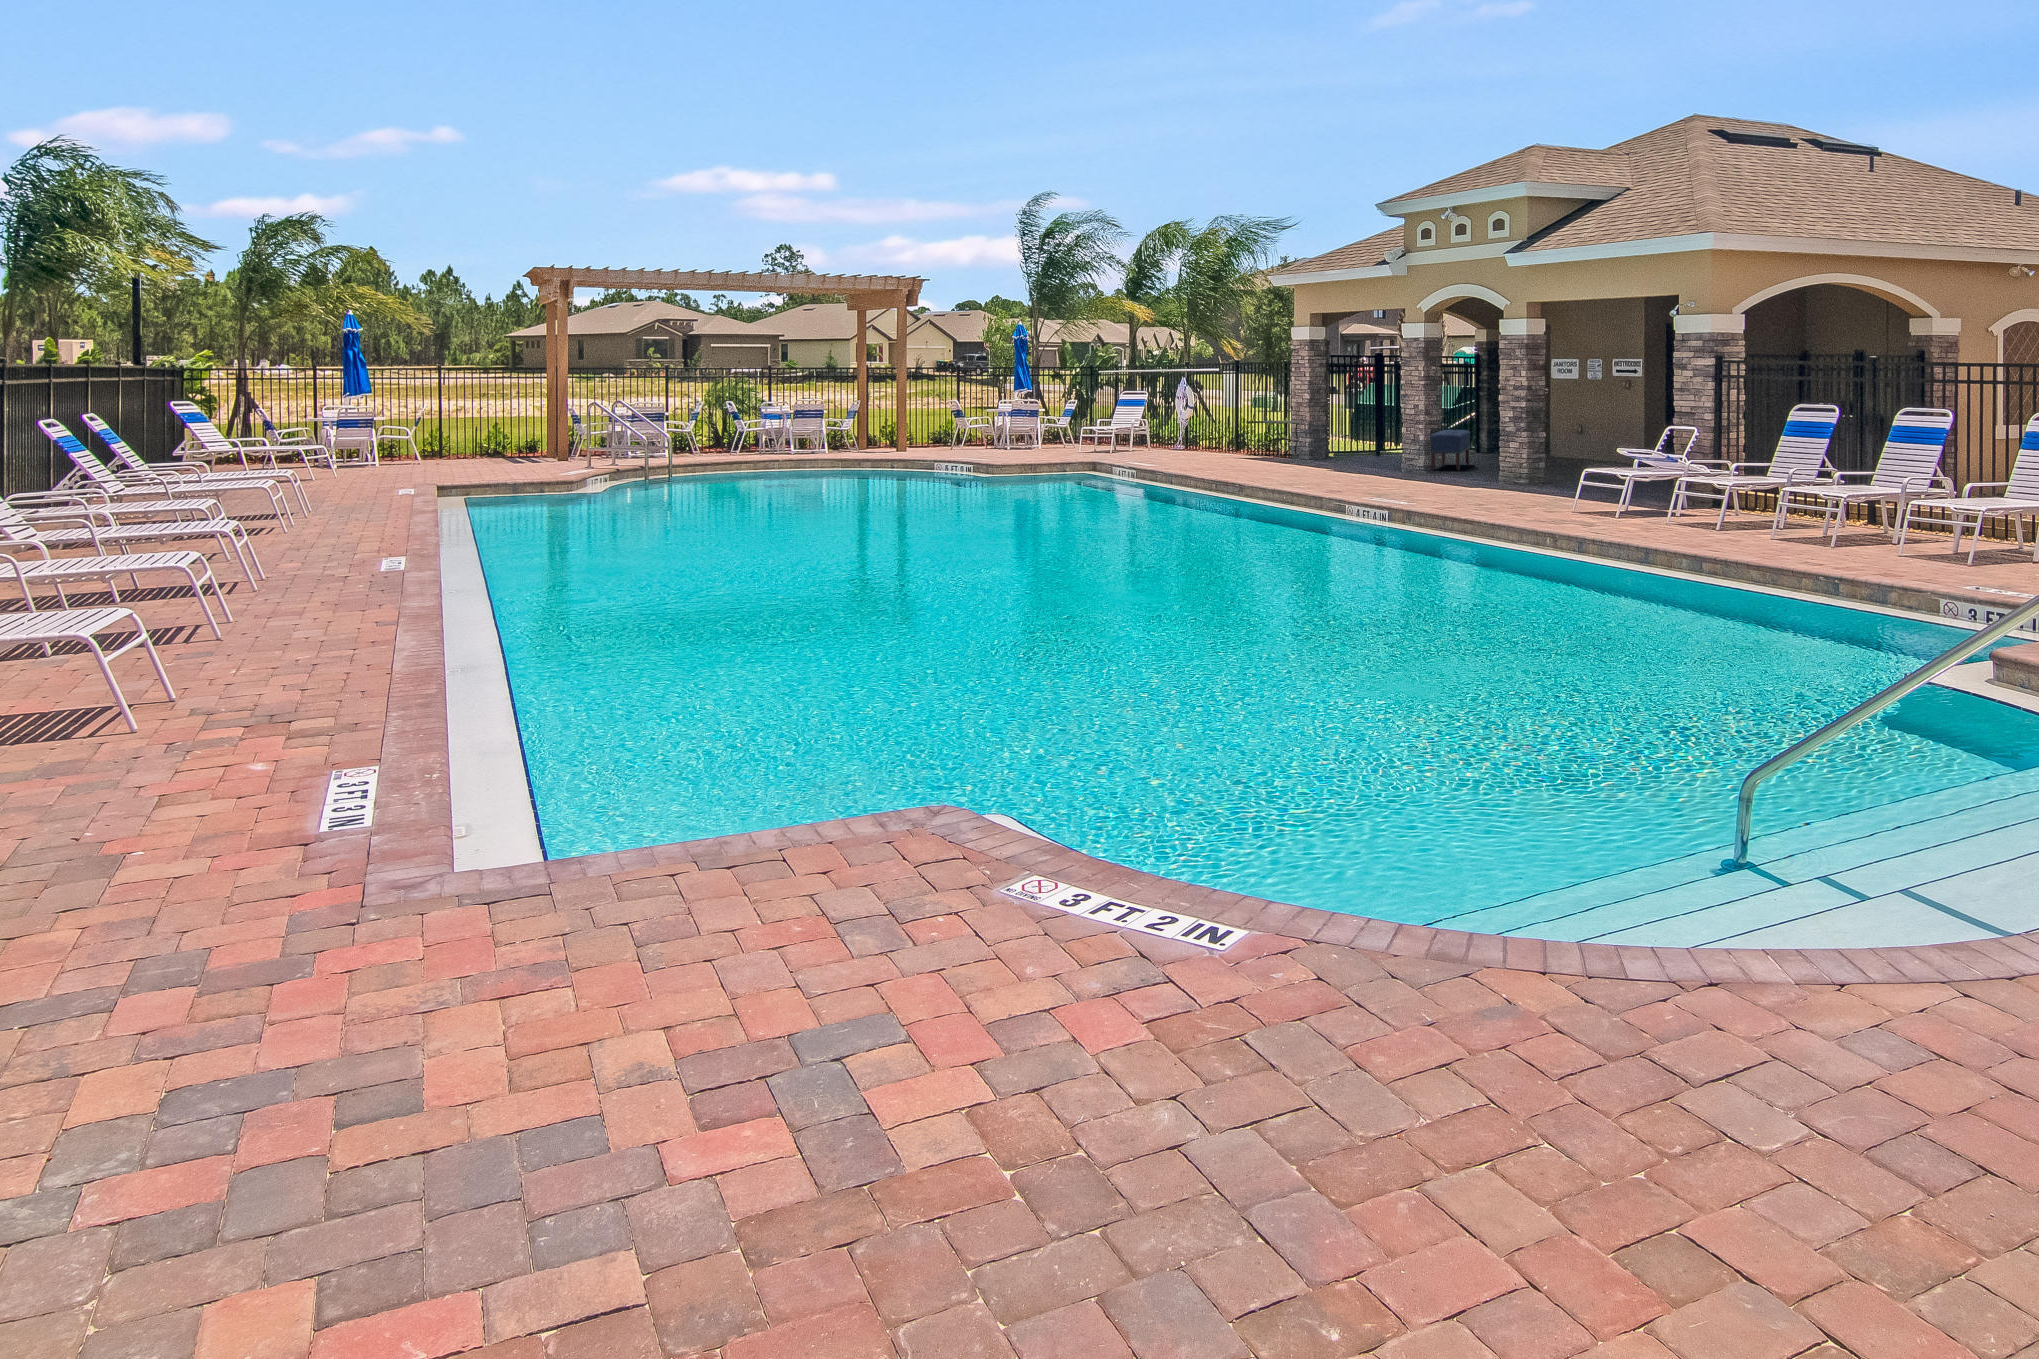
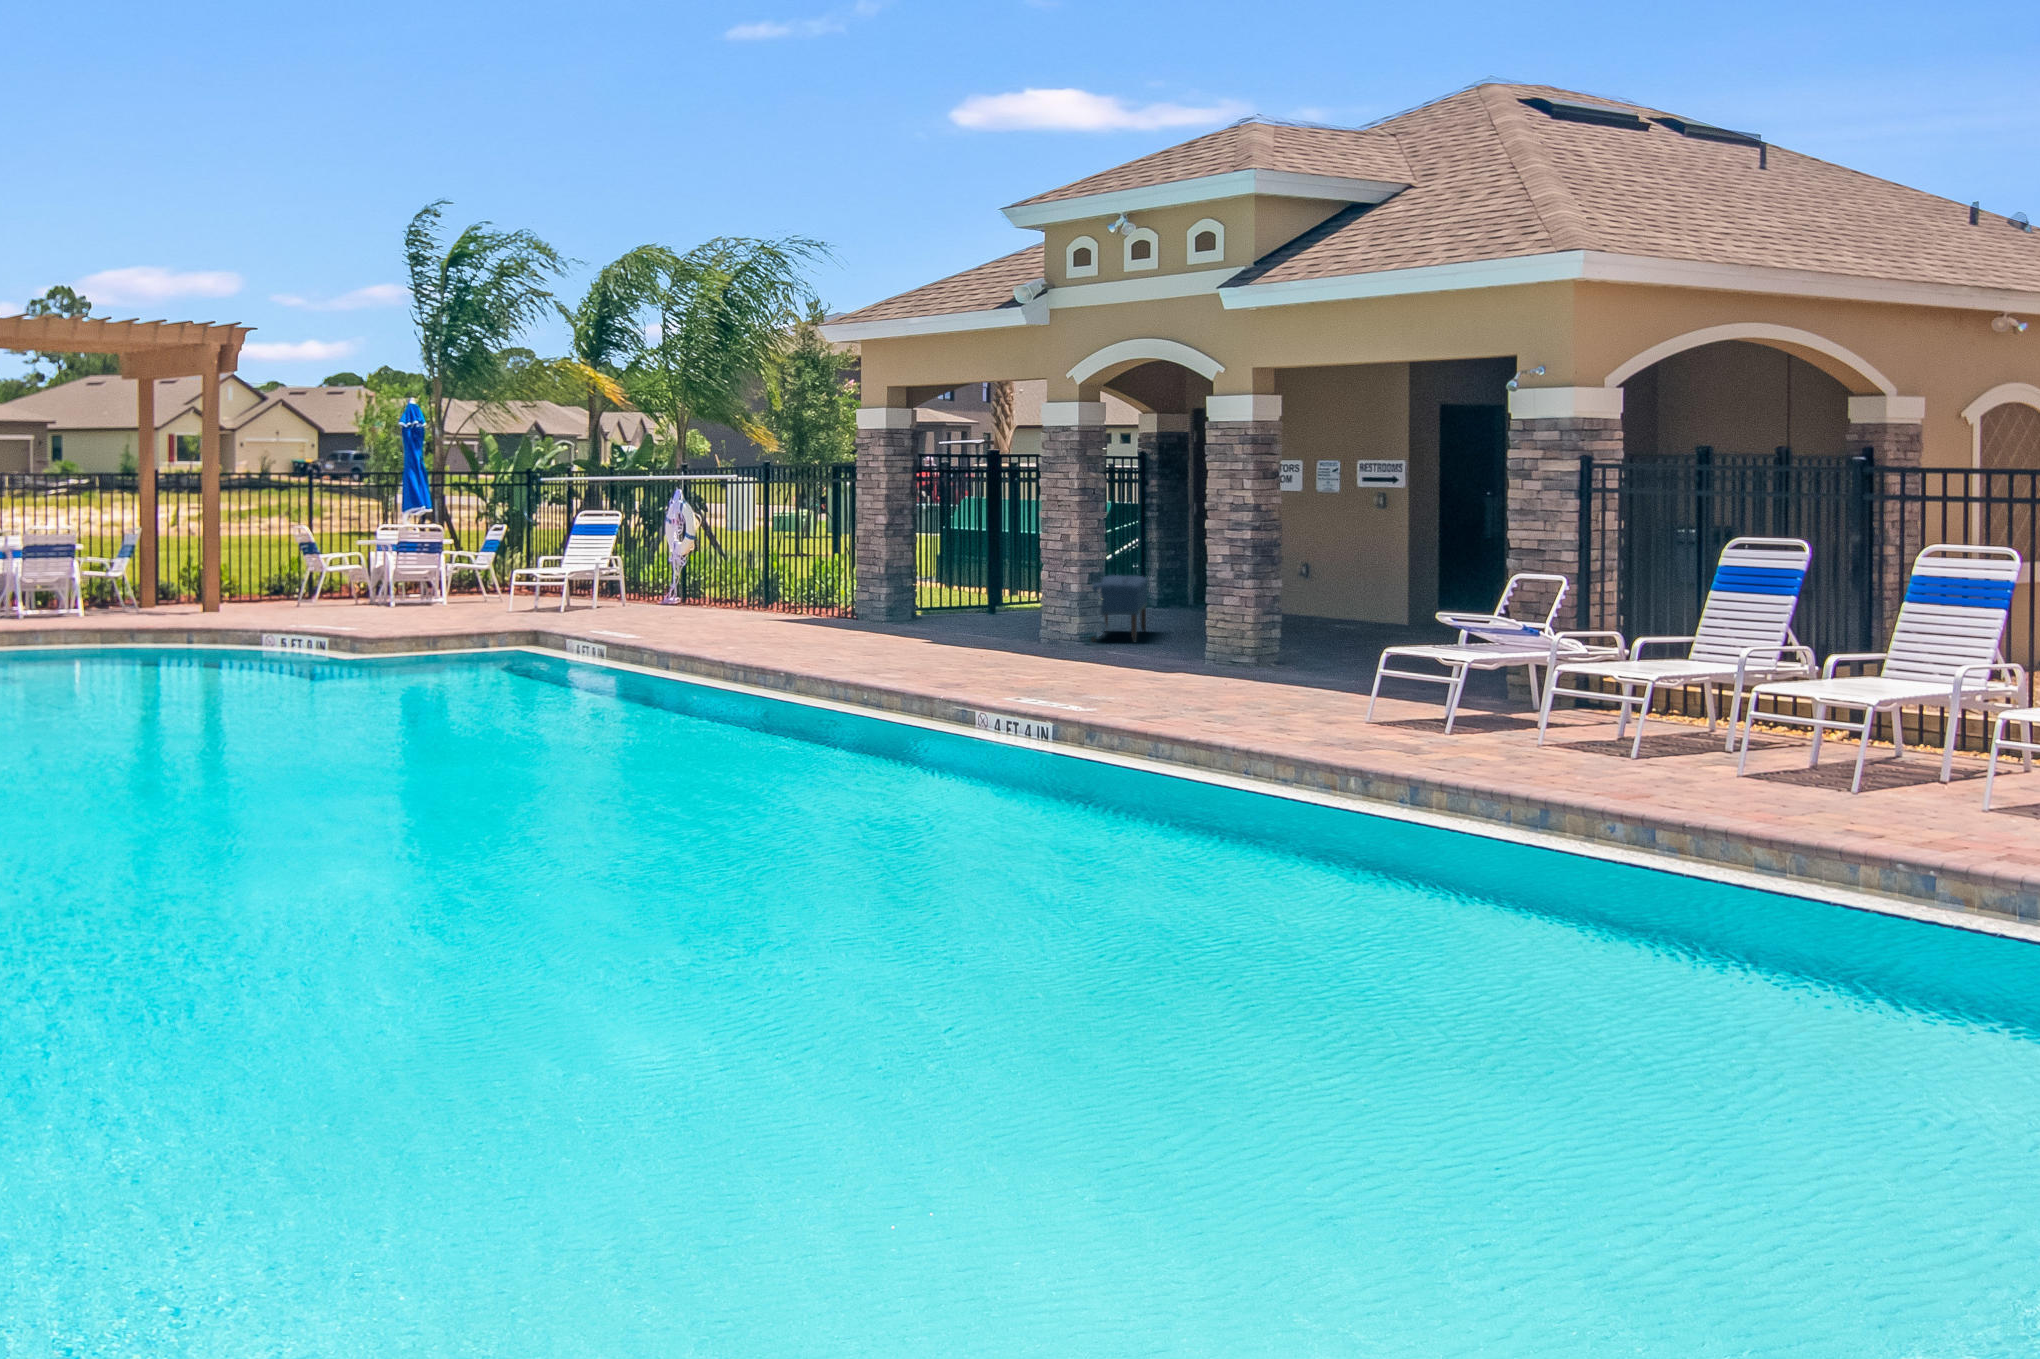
side table: present [1263,421,1301,457] -> none [812,560,873,618]

